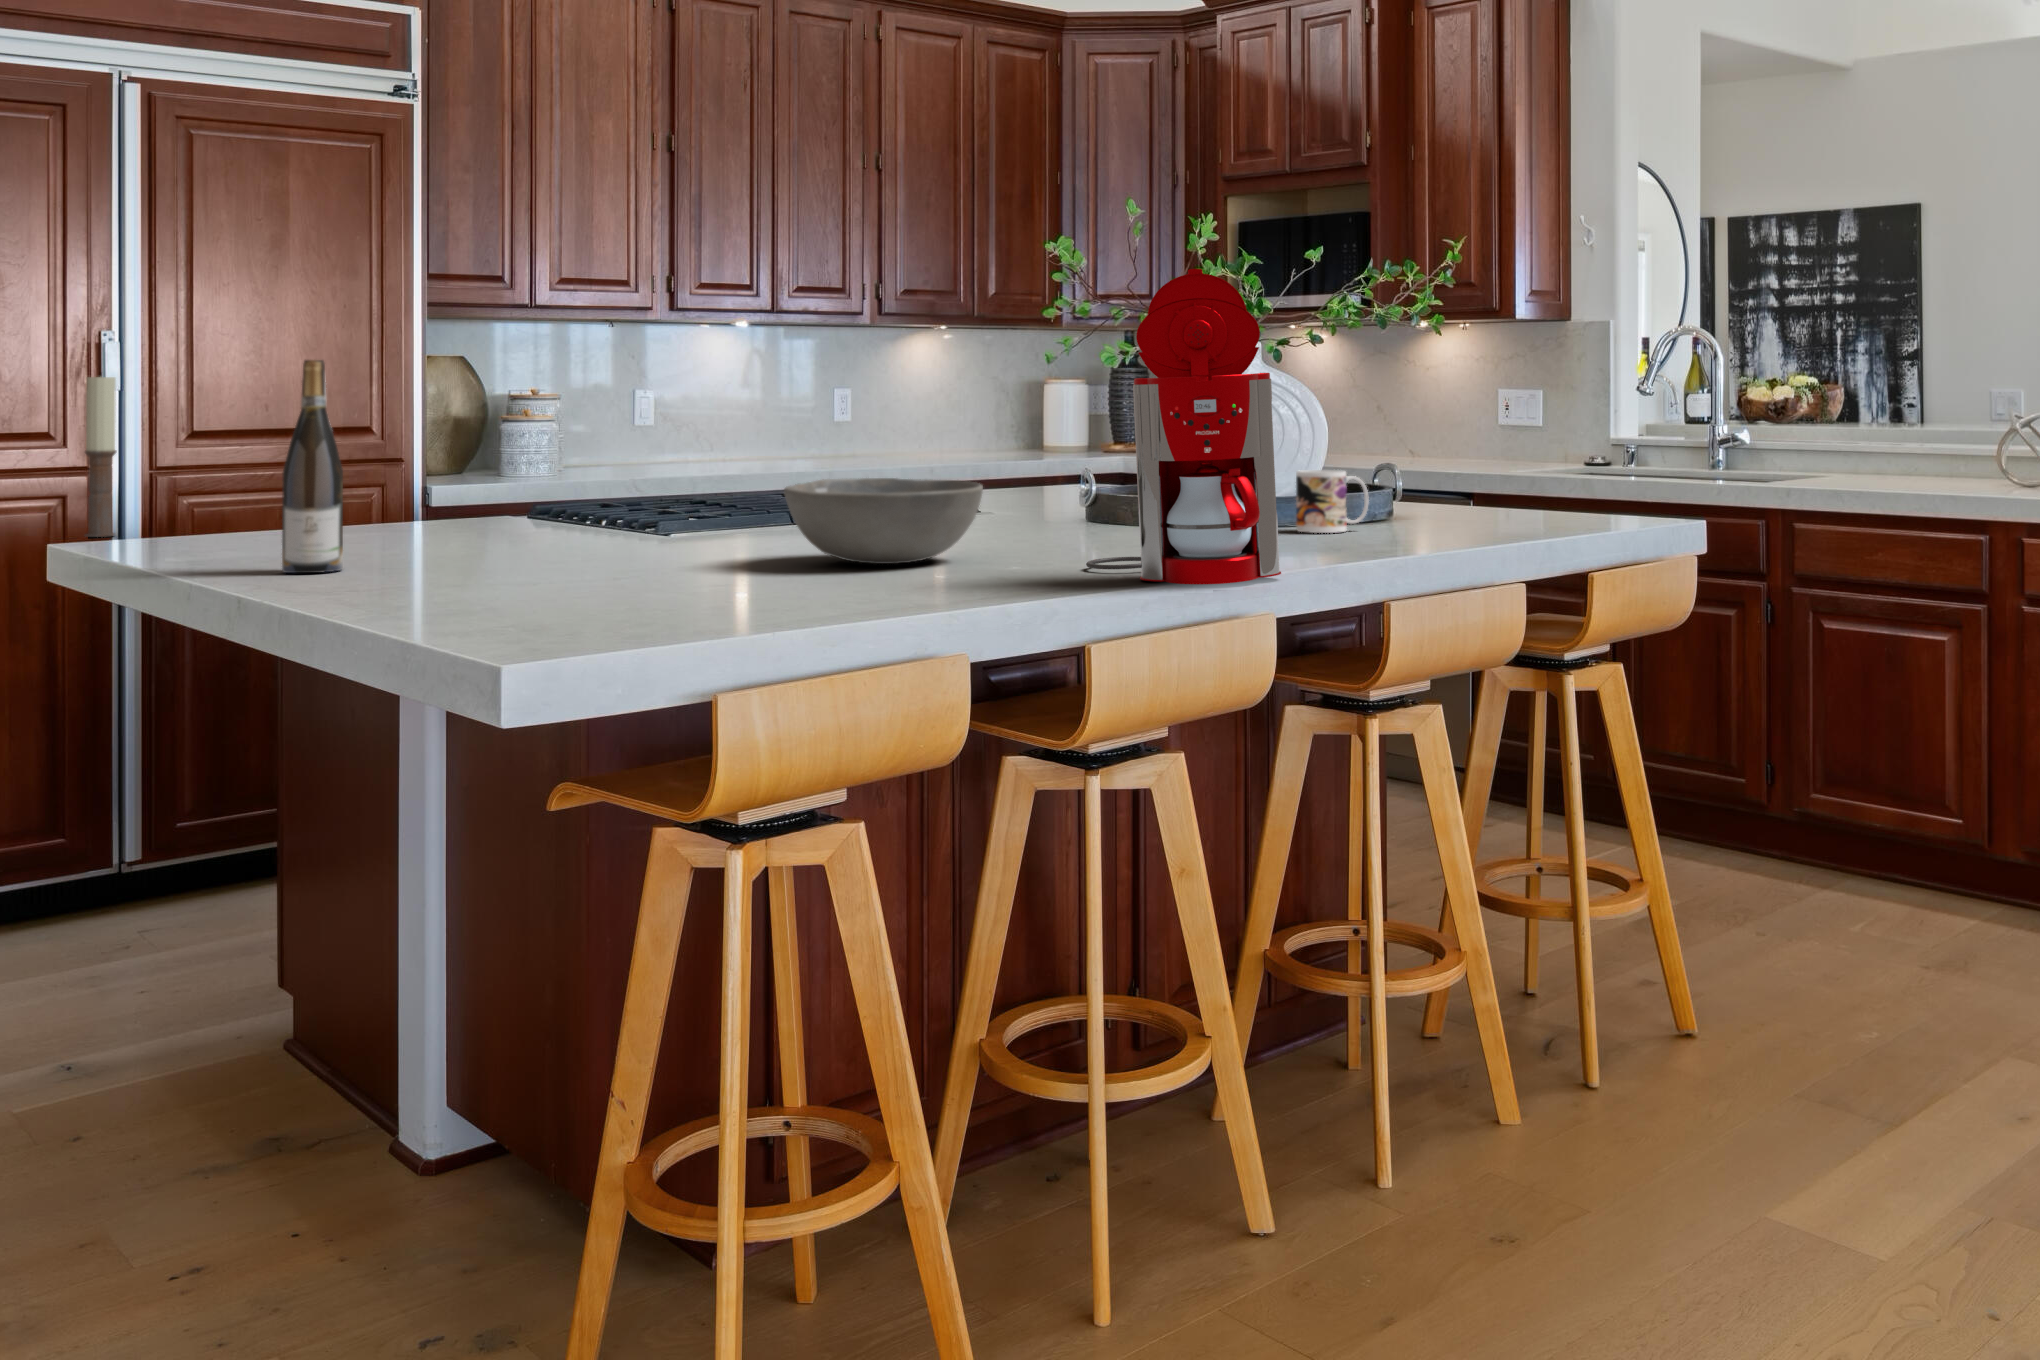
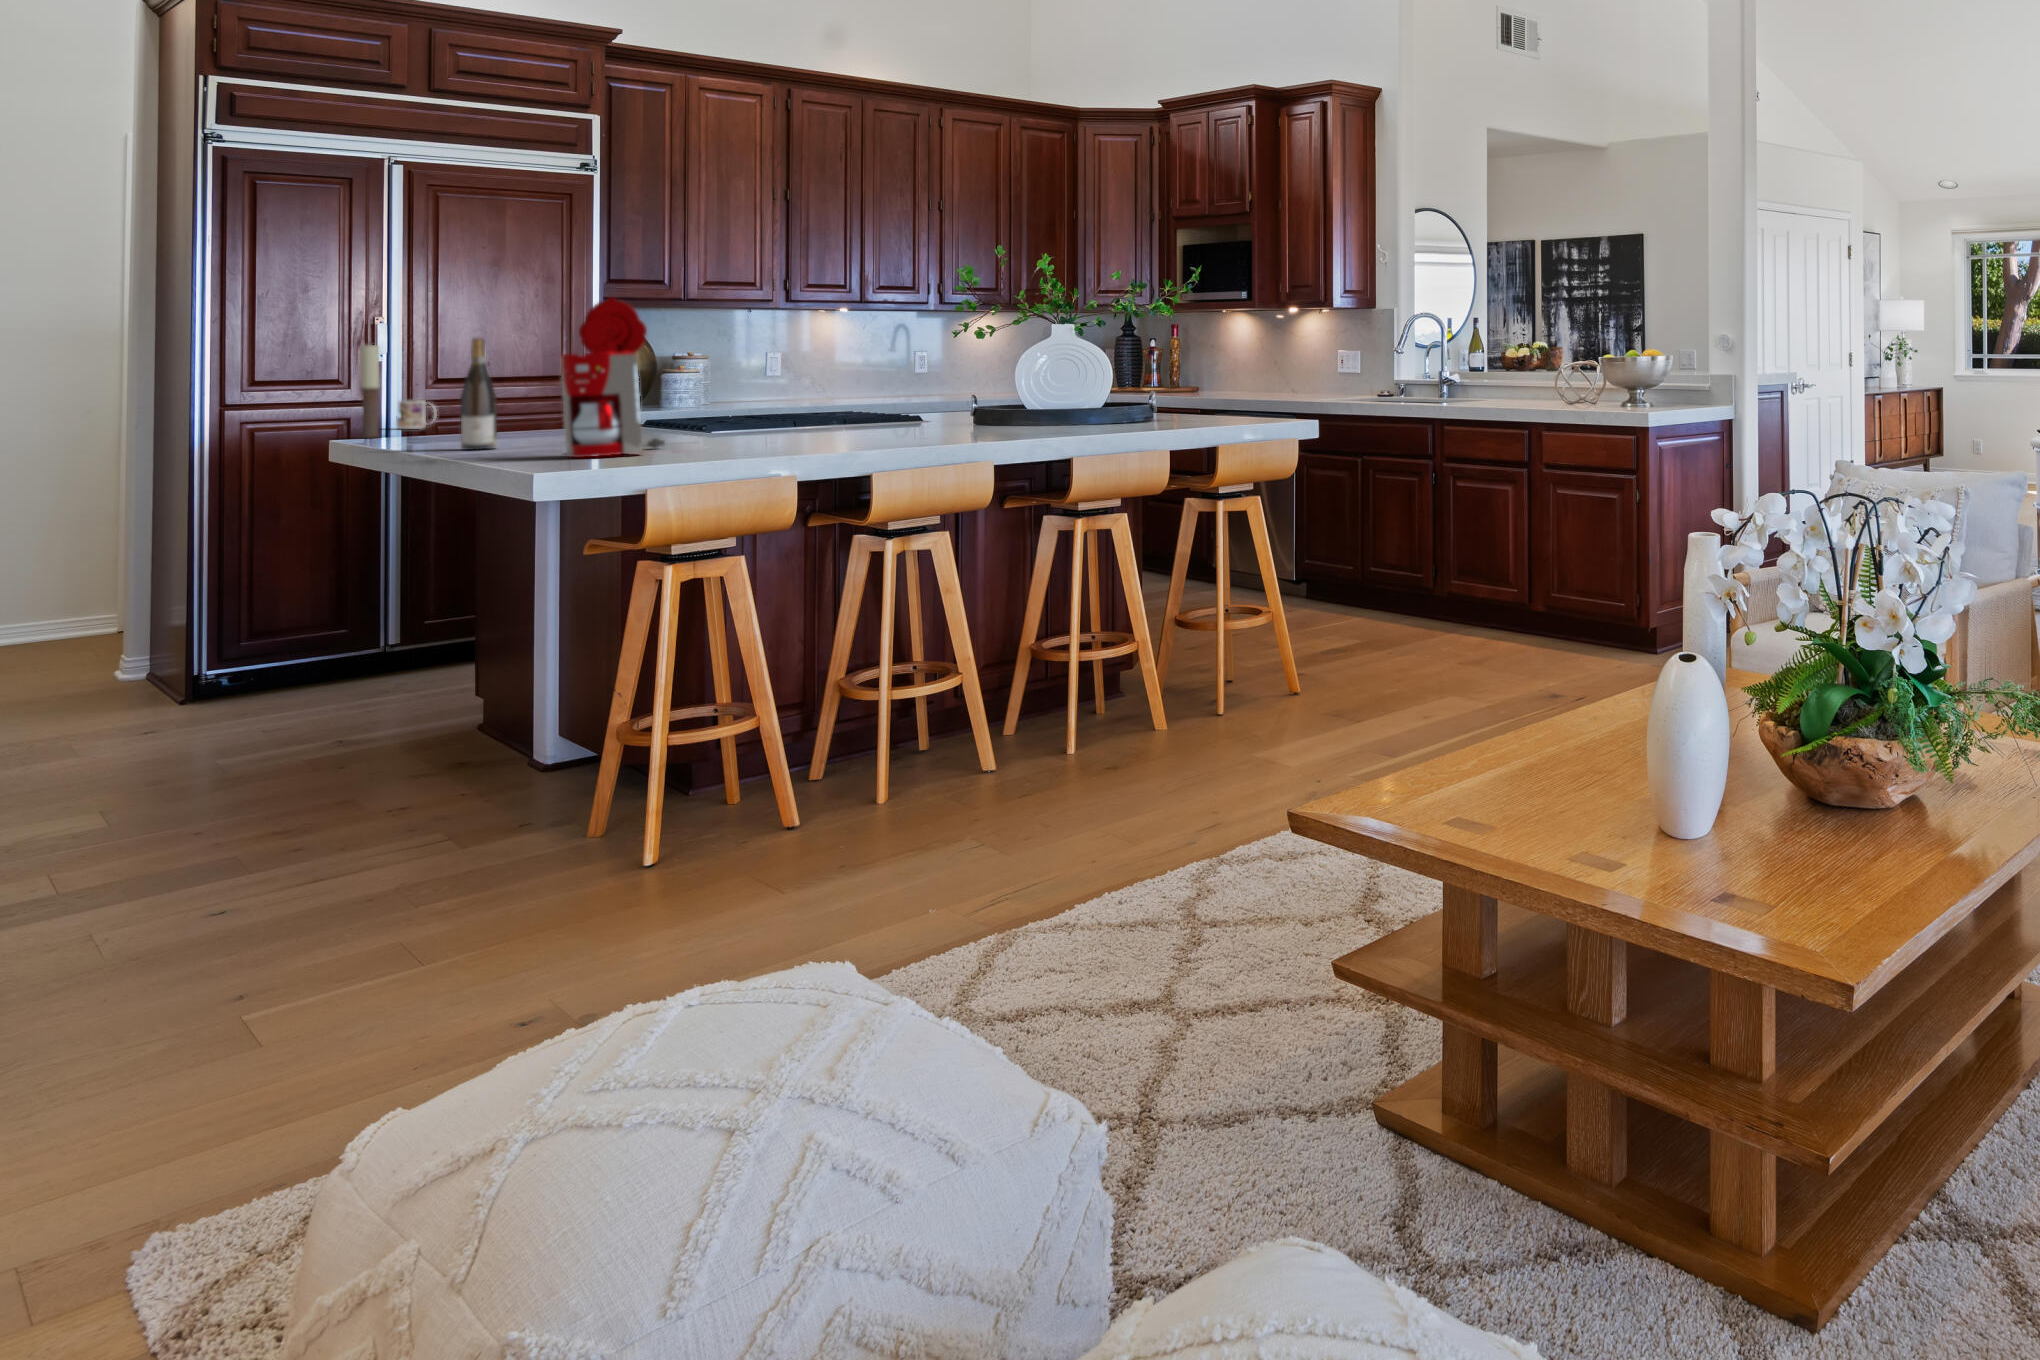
coffee maker: present [1086,269,1281,584] -> present [560,298,665,457]
mug: present [1296,470,1369,533] -> present [397,400,437,429]
bowl: present [784,478,983,564] -> none [738,400,851,442]

